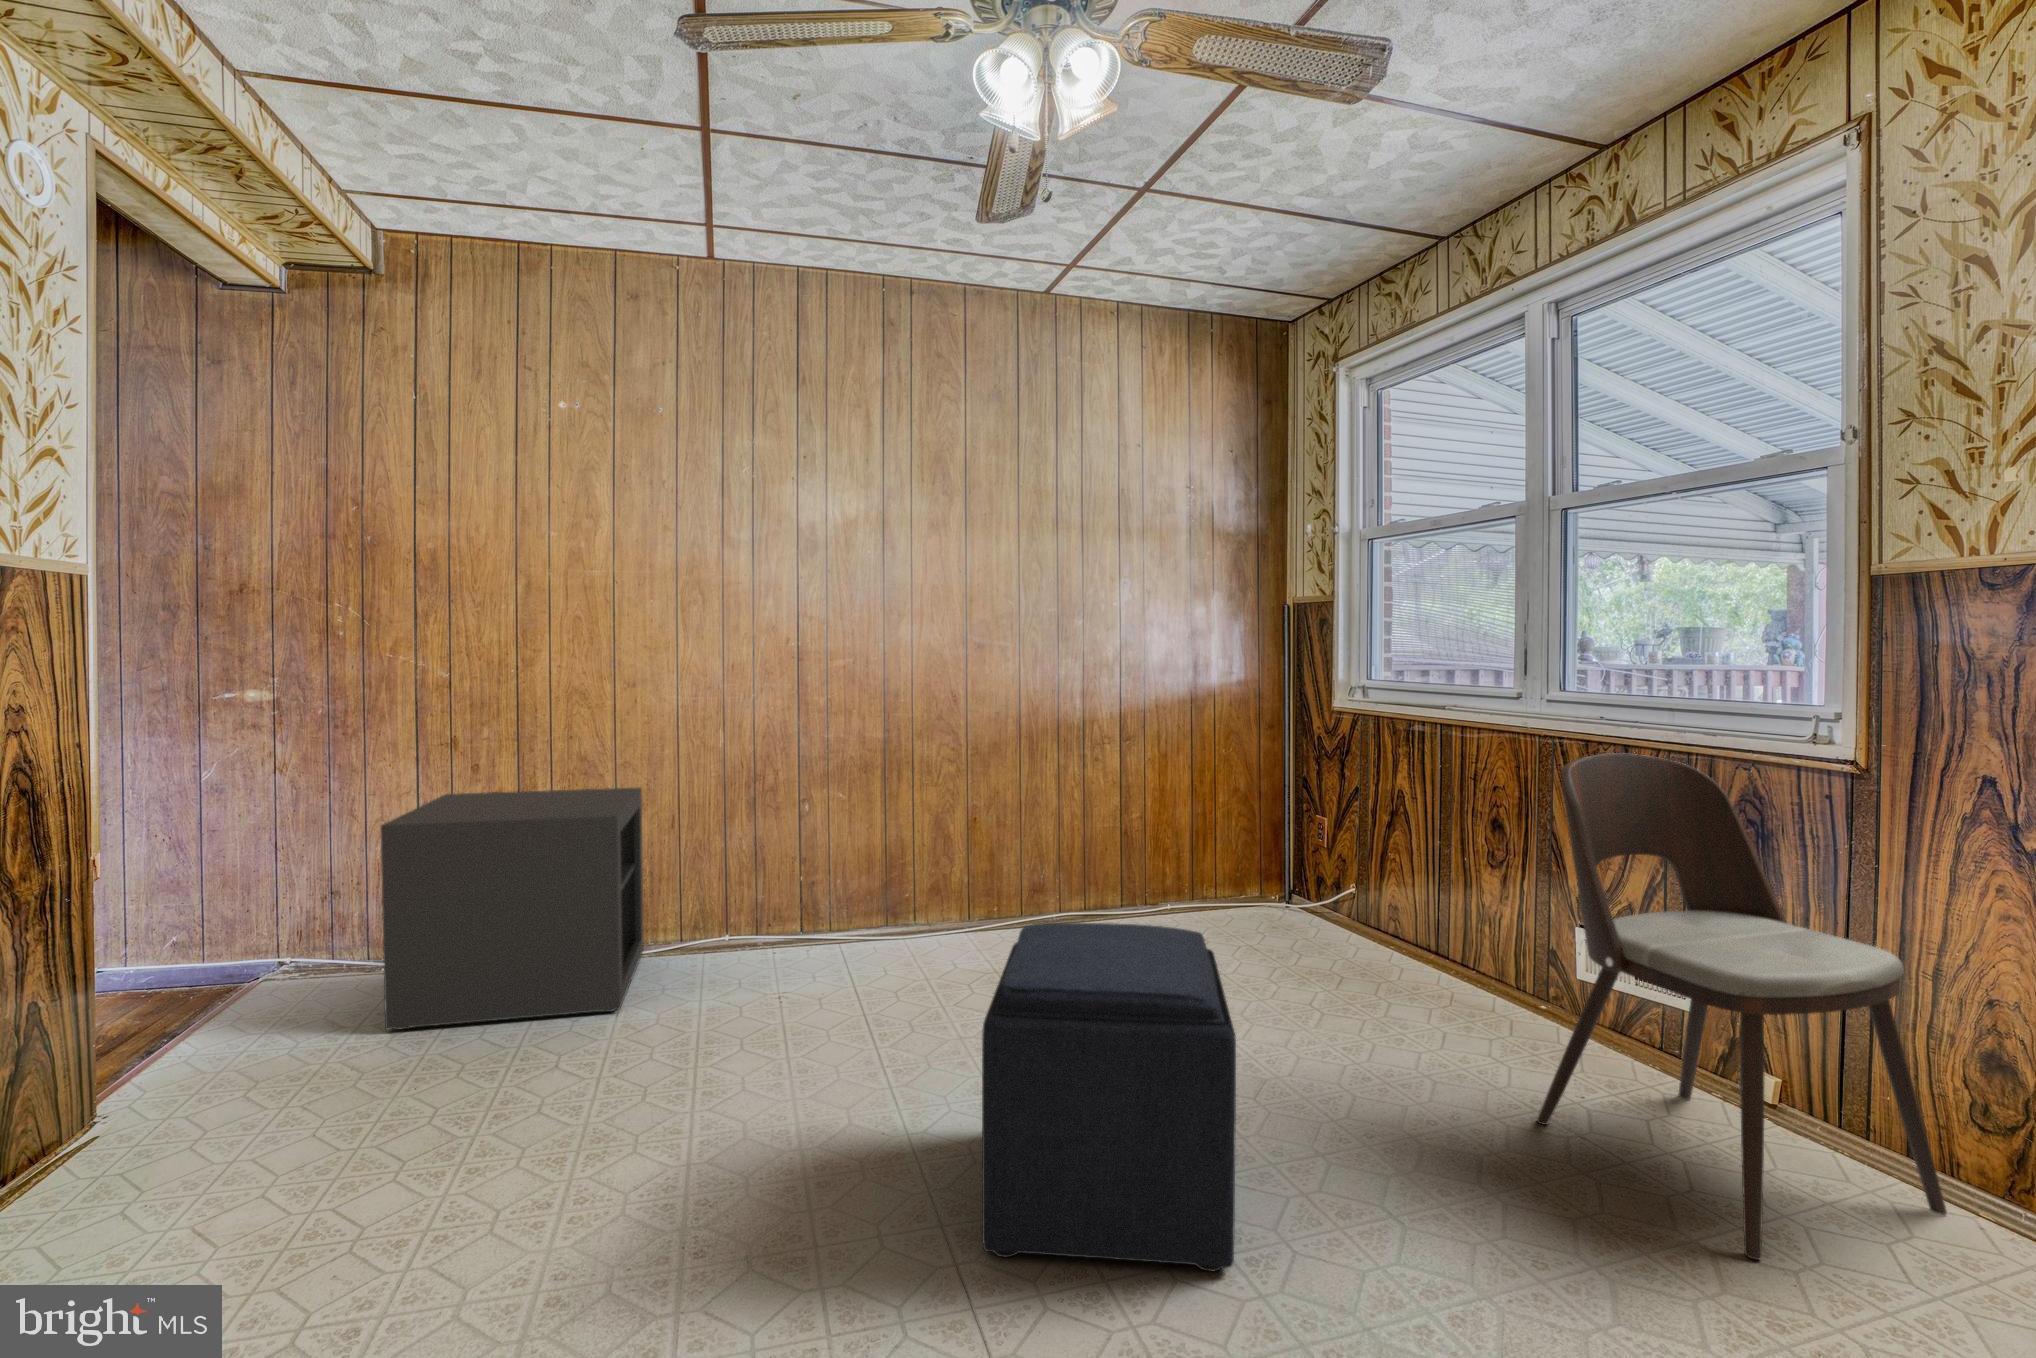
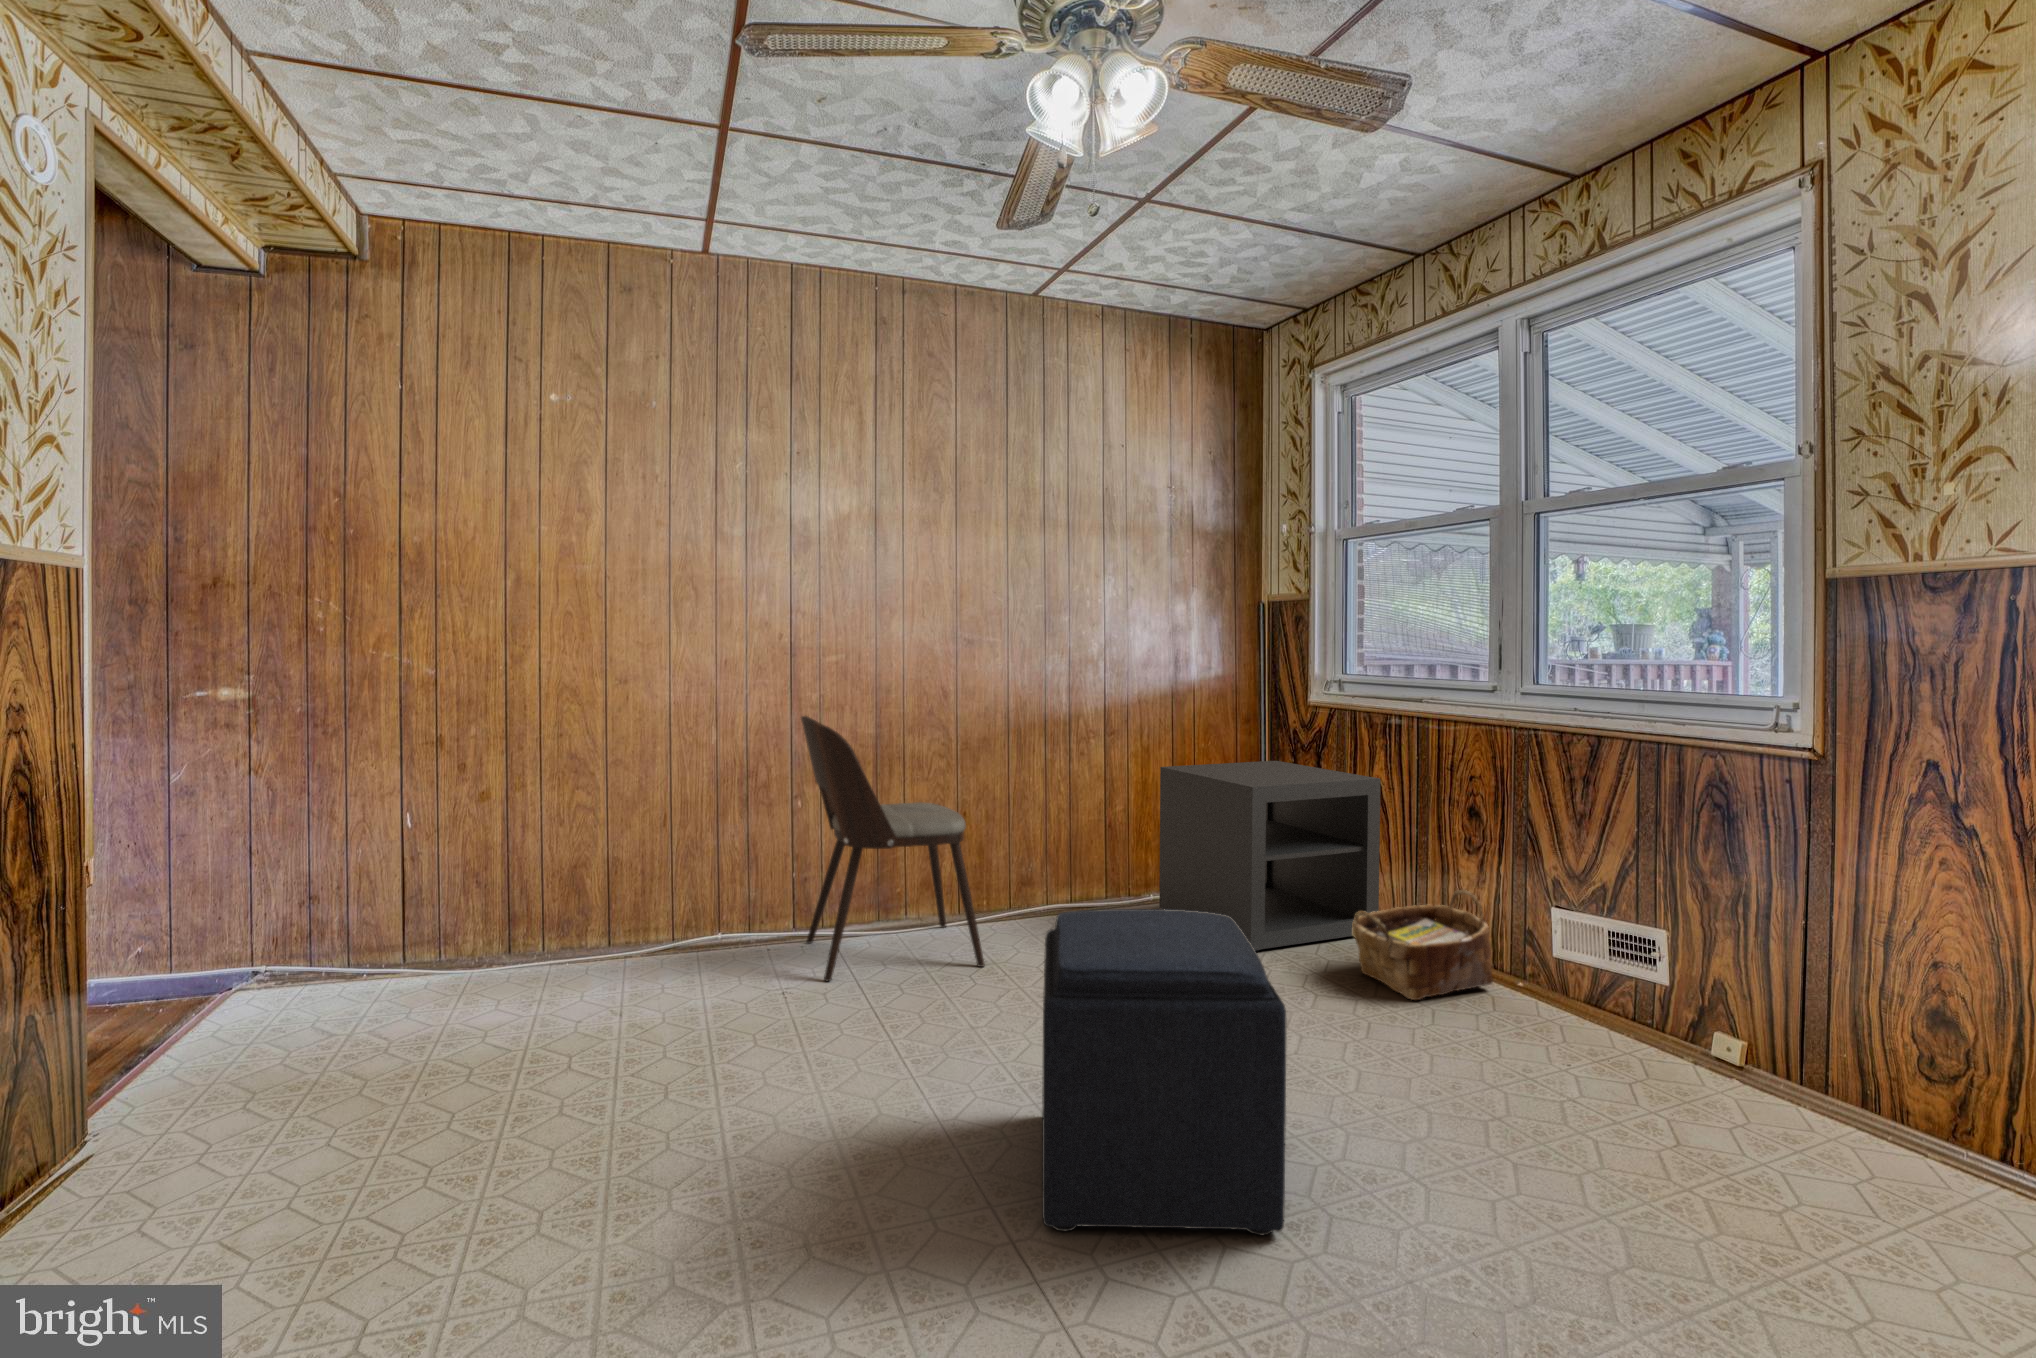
dining chair: present [1537,753,1947,1260] -> present [801,716,985,981]
storage cabinet: present [381,787,644,1030] -> present [1159,761,1380,951]
woven basket: none [1368,906,1517,1022] -> present [1353,890,1493,1000]

